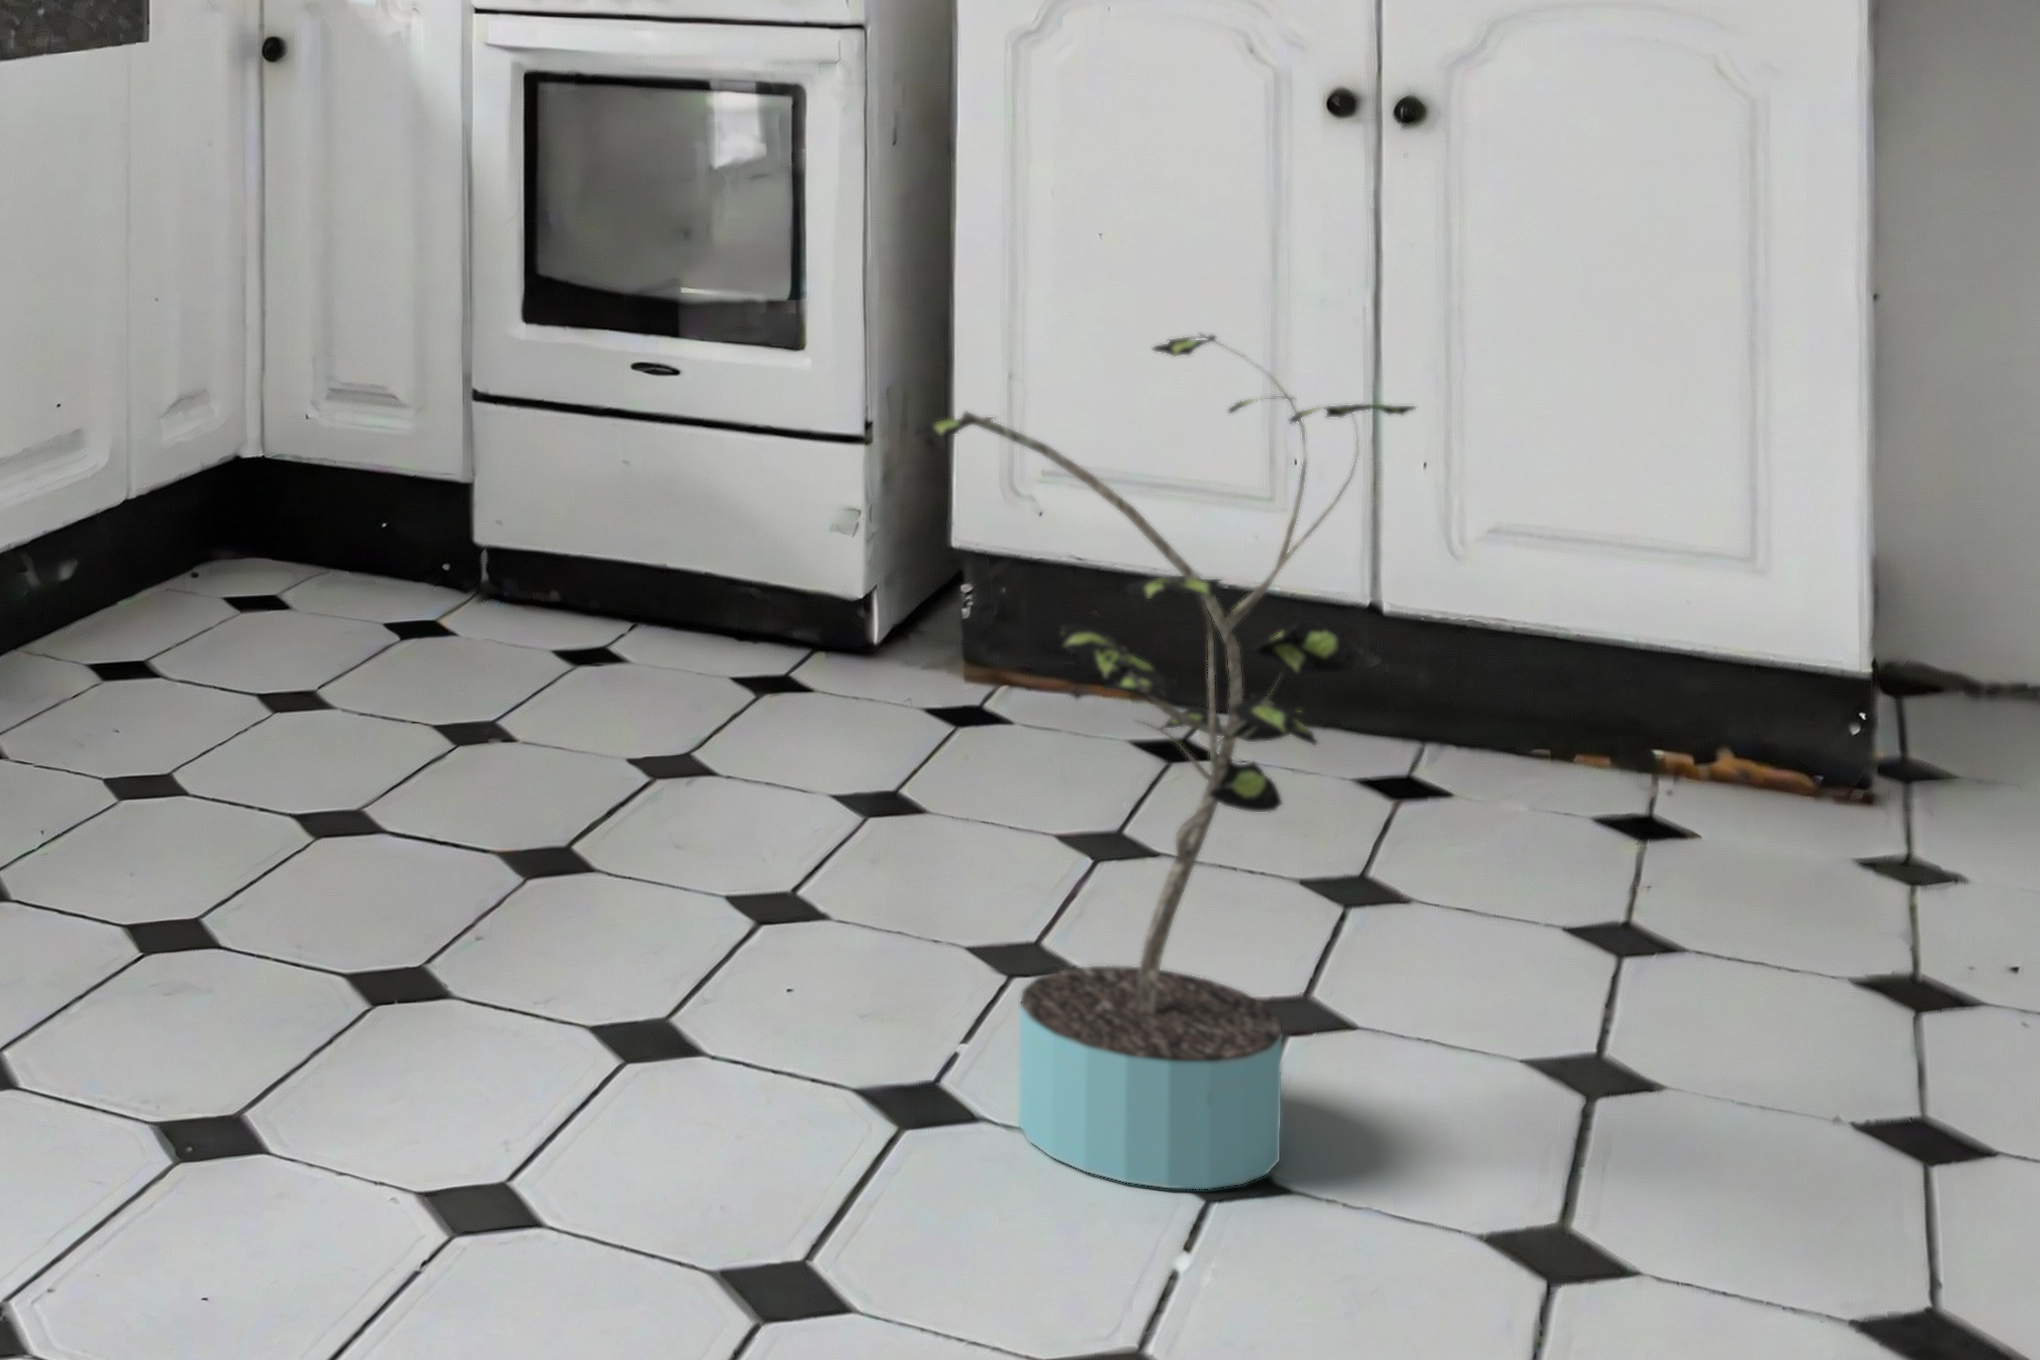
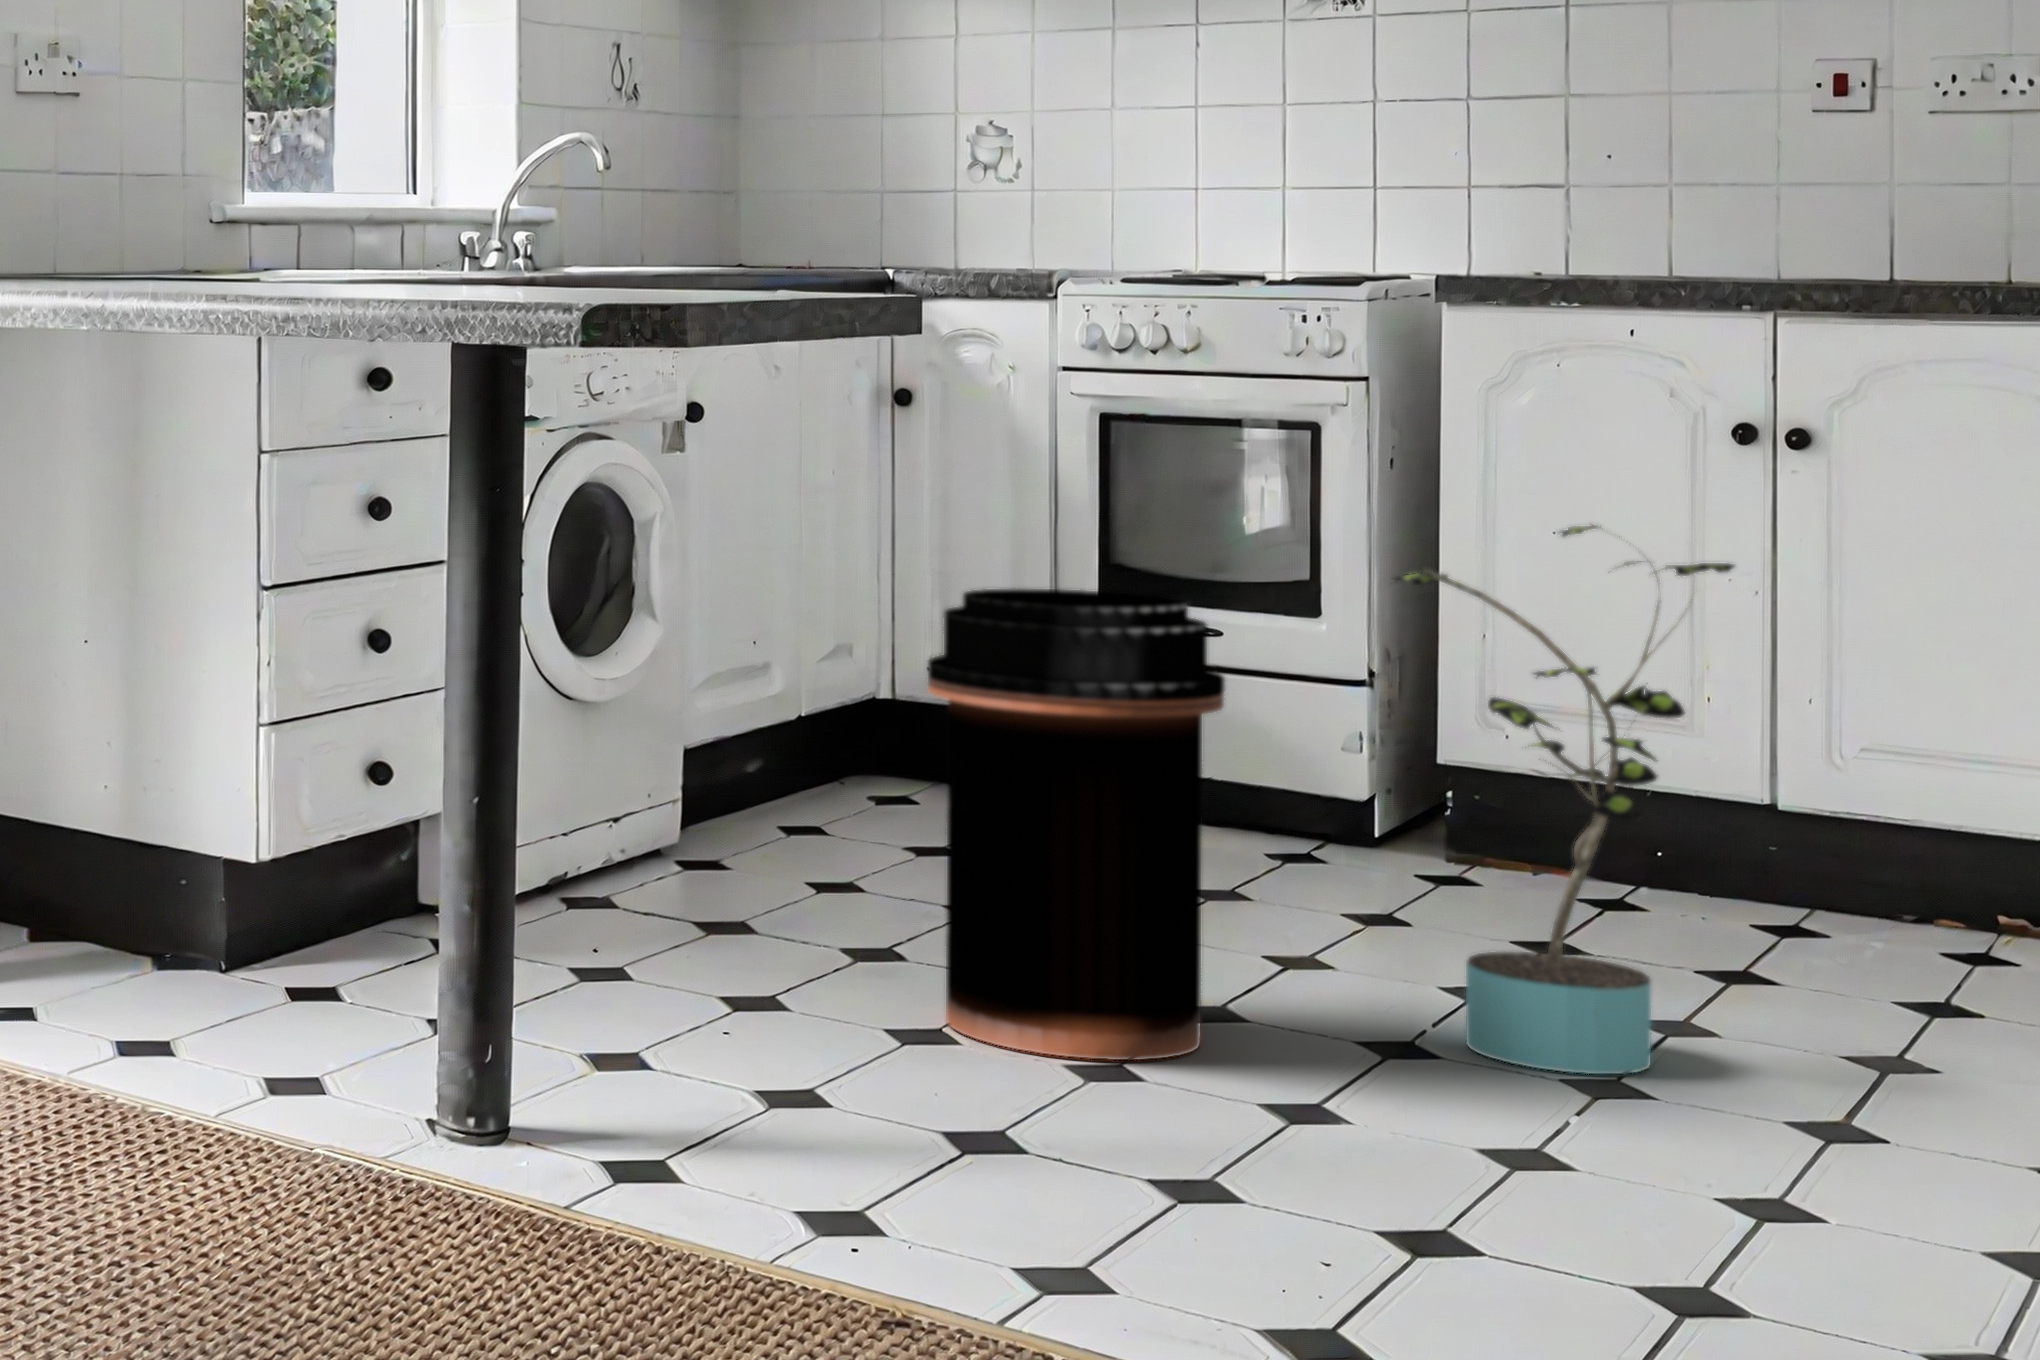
trash can: none [230,462,675,1242] -> present [928,589,1225,1060]

